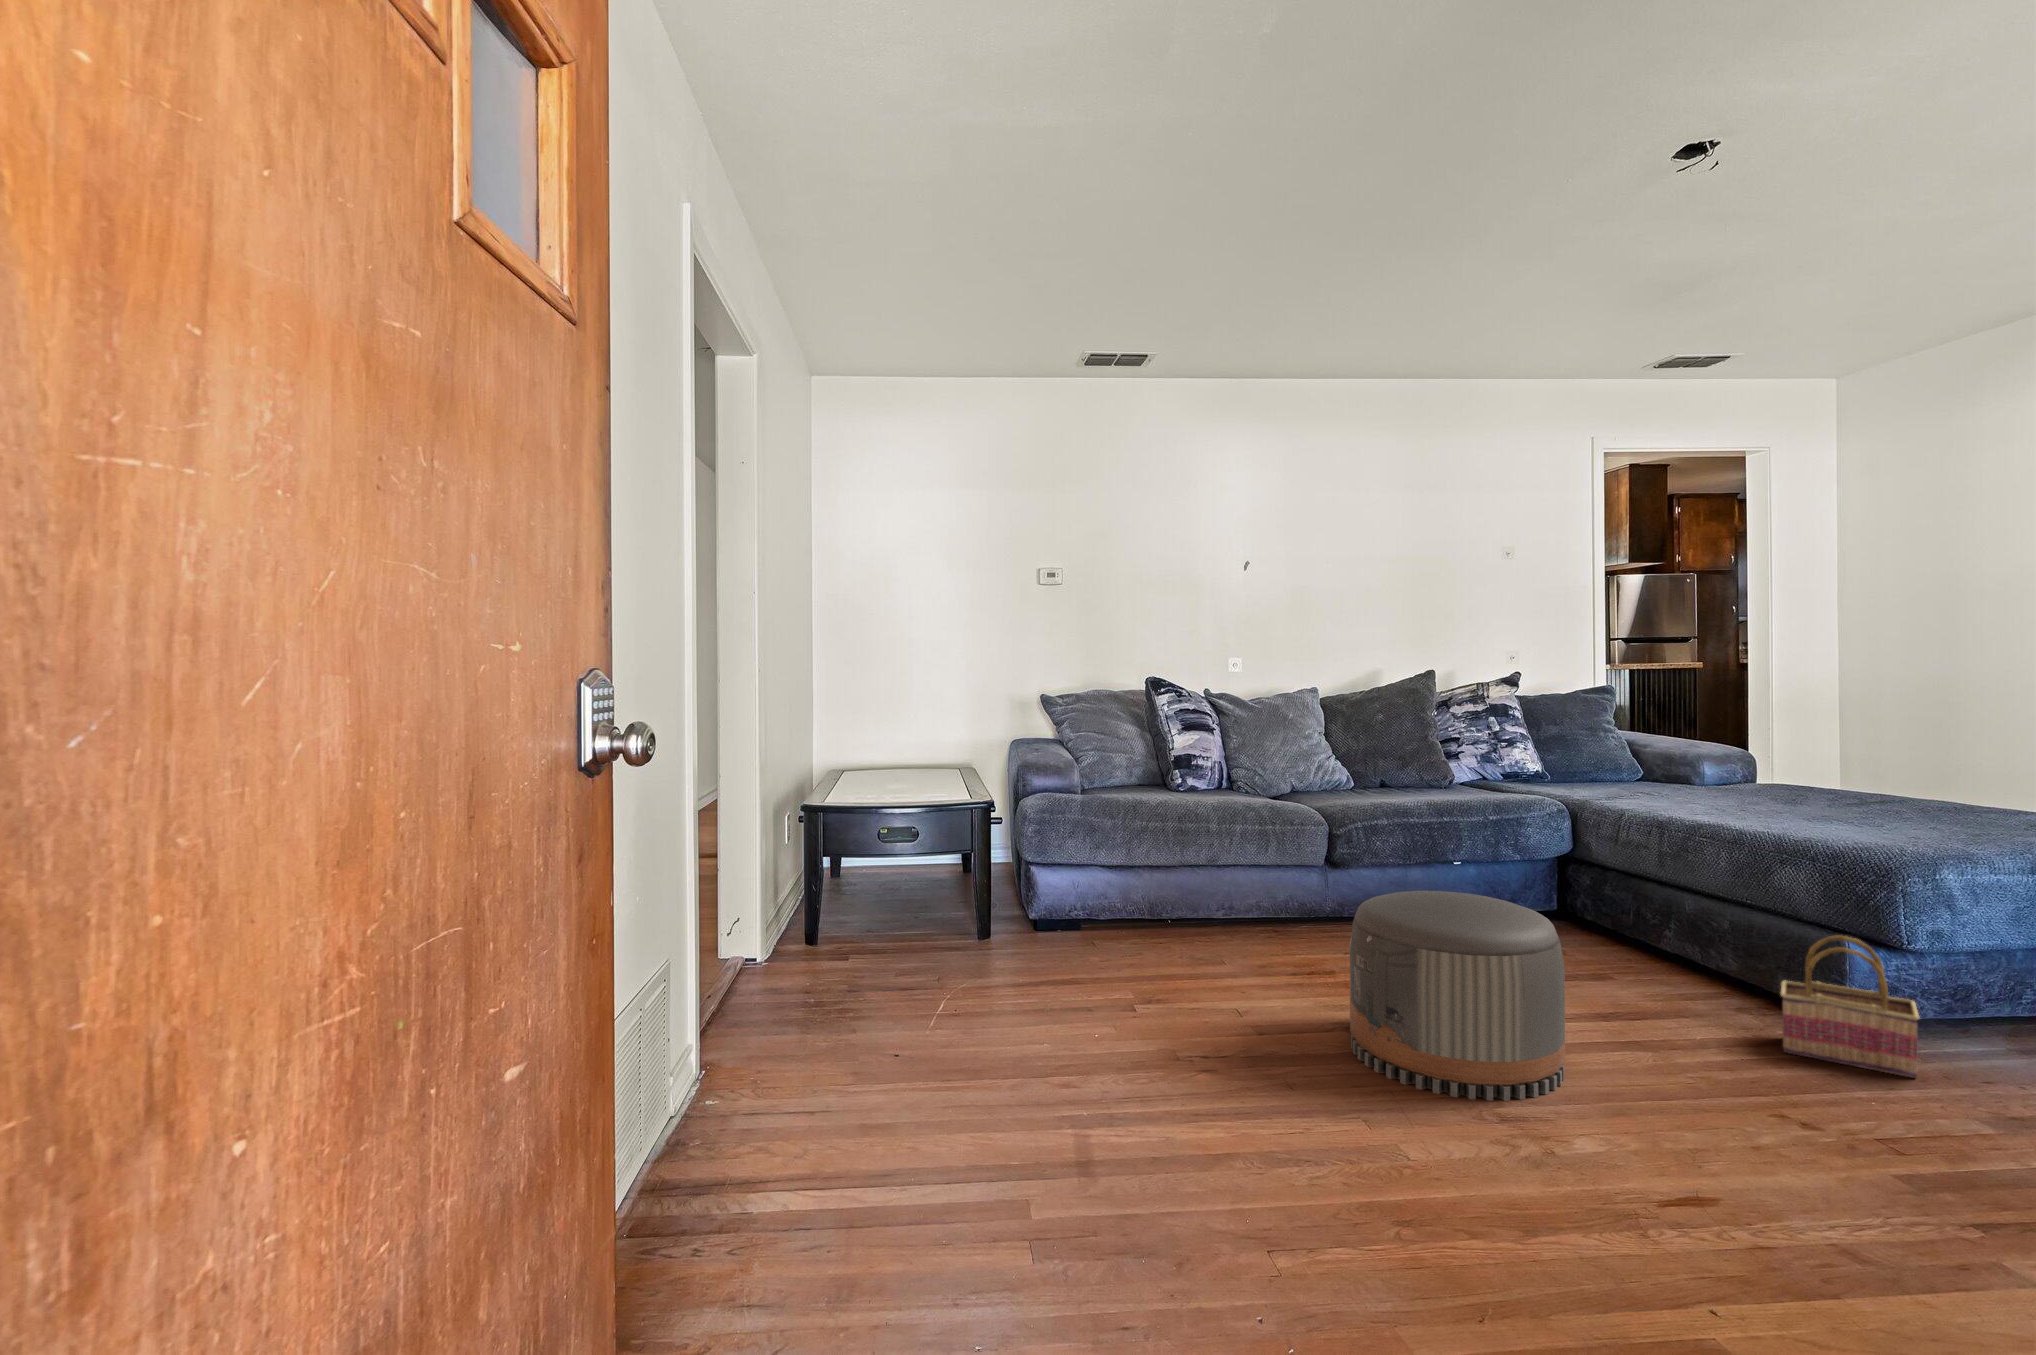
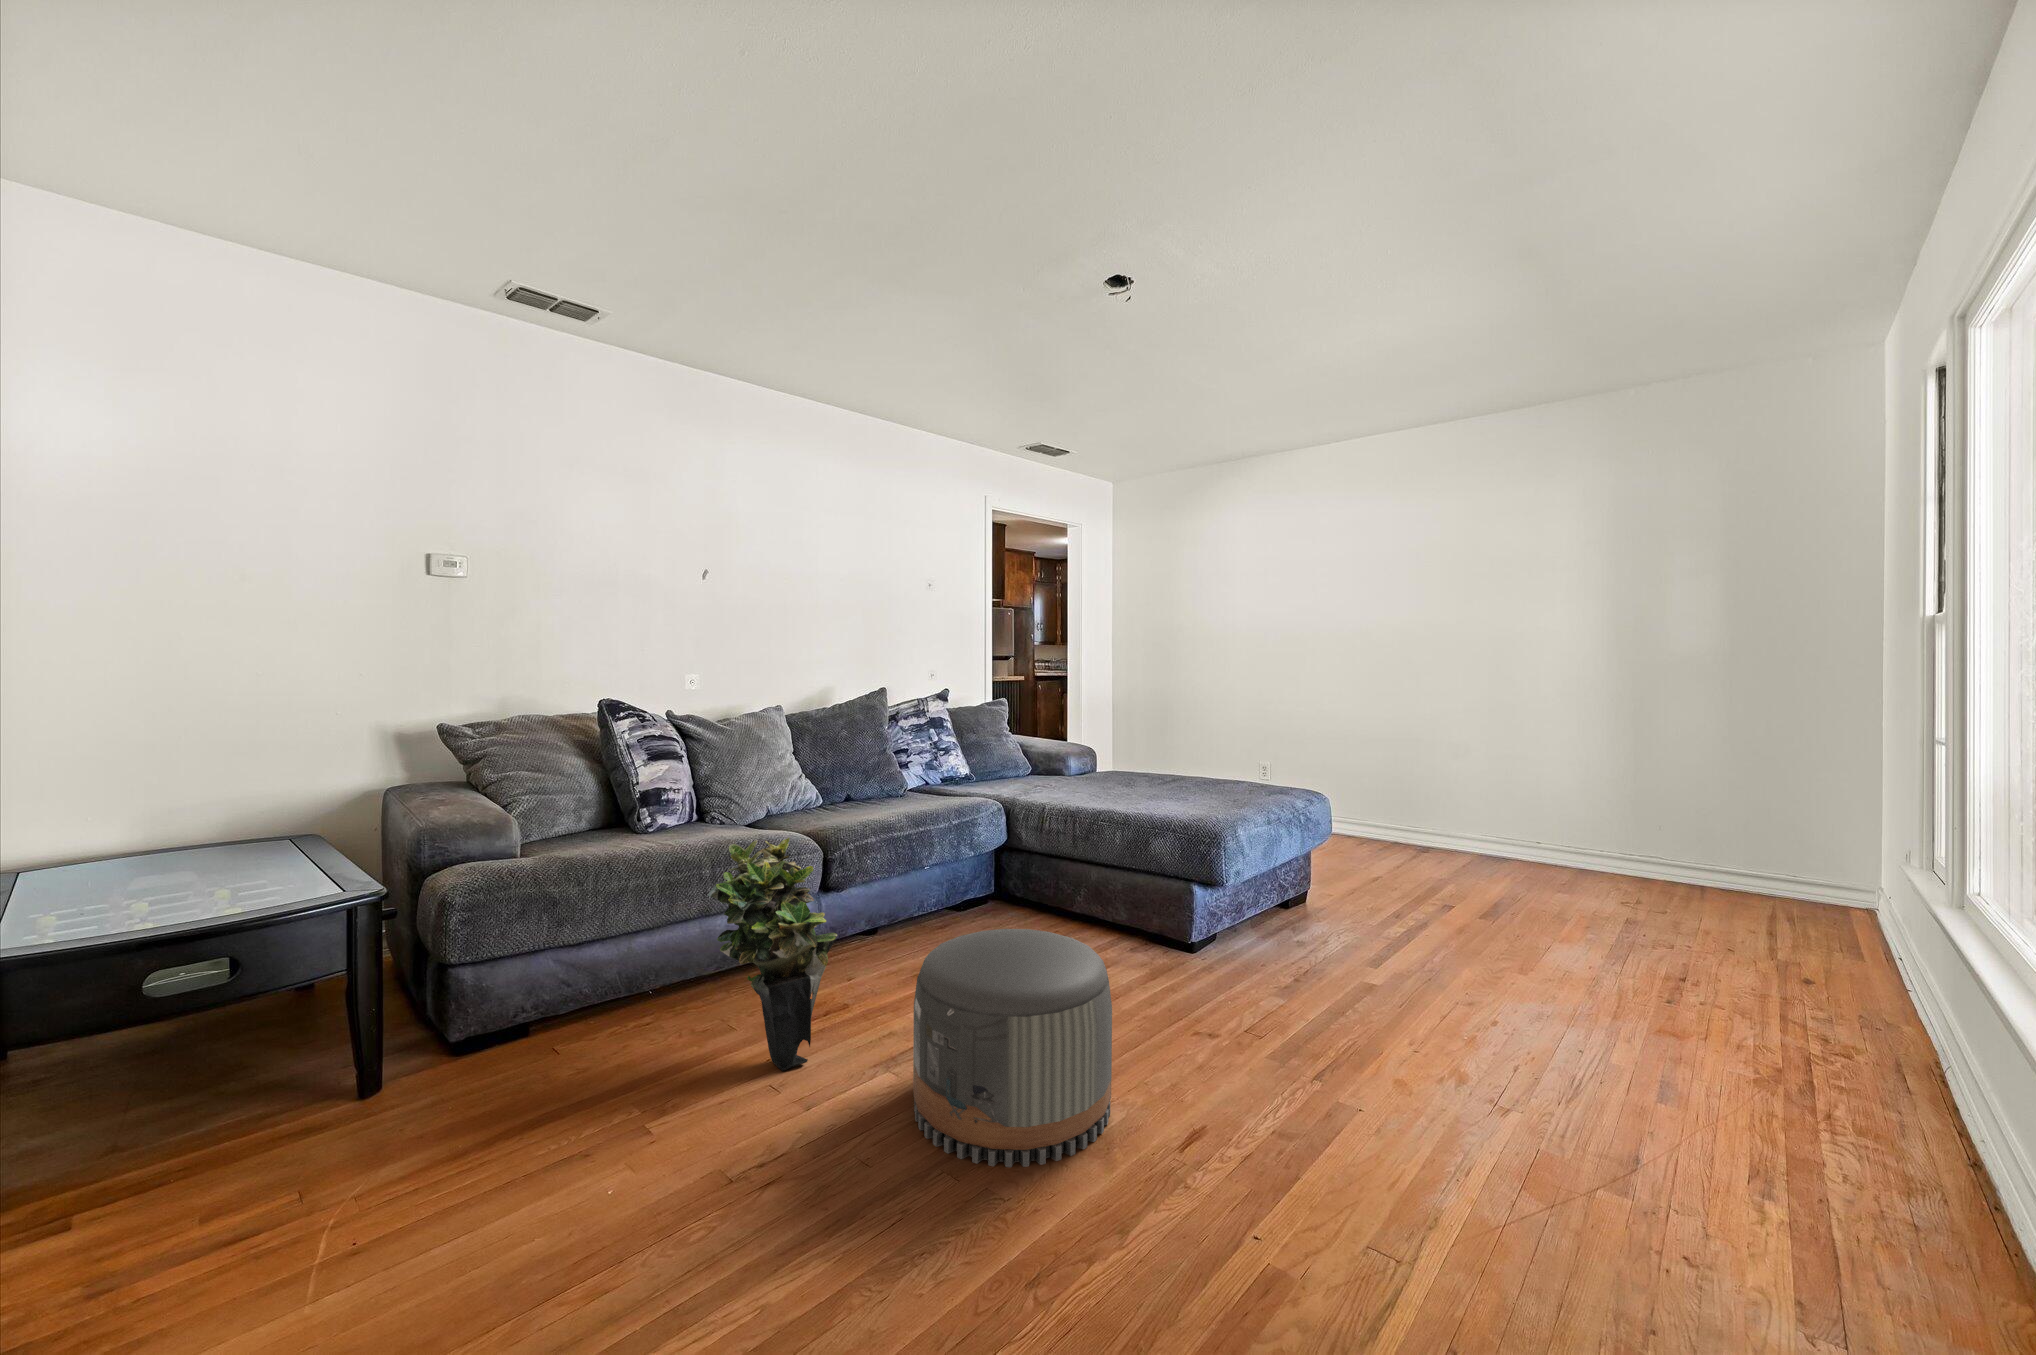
potted plant: none [1198,791,1311,989] -> present [708,838,837,1071]
basket: present [1781,935,1919,1078] -> none [1198,903,1287,1005]

